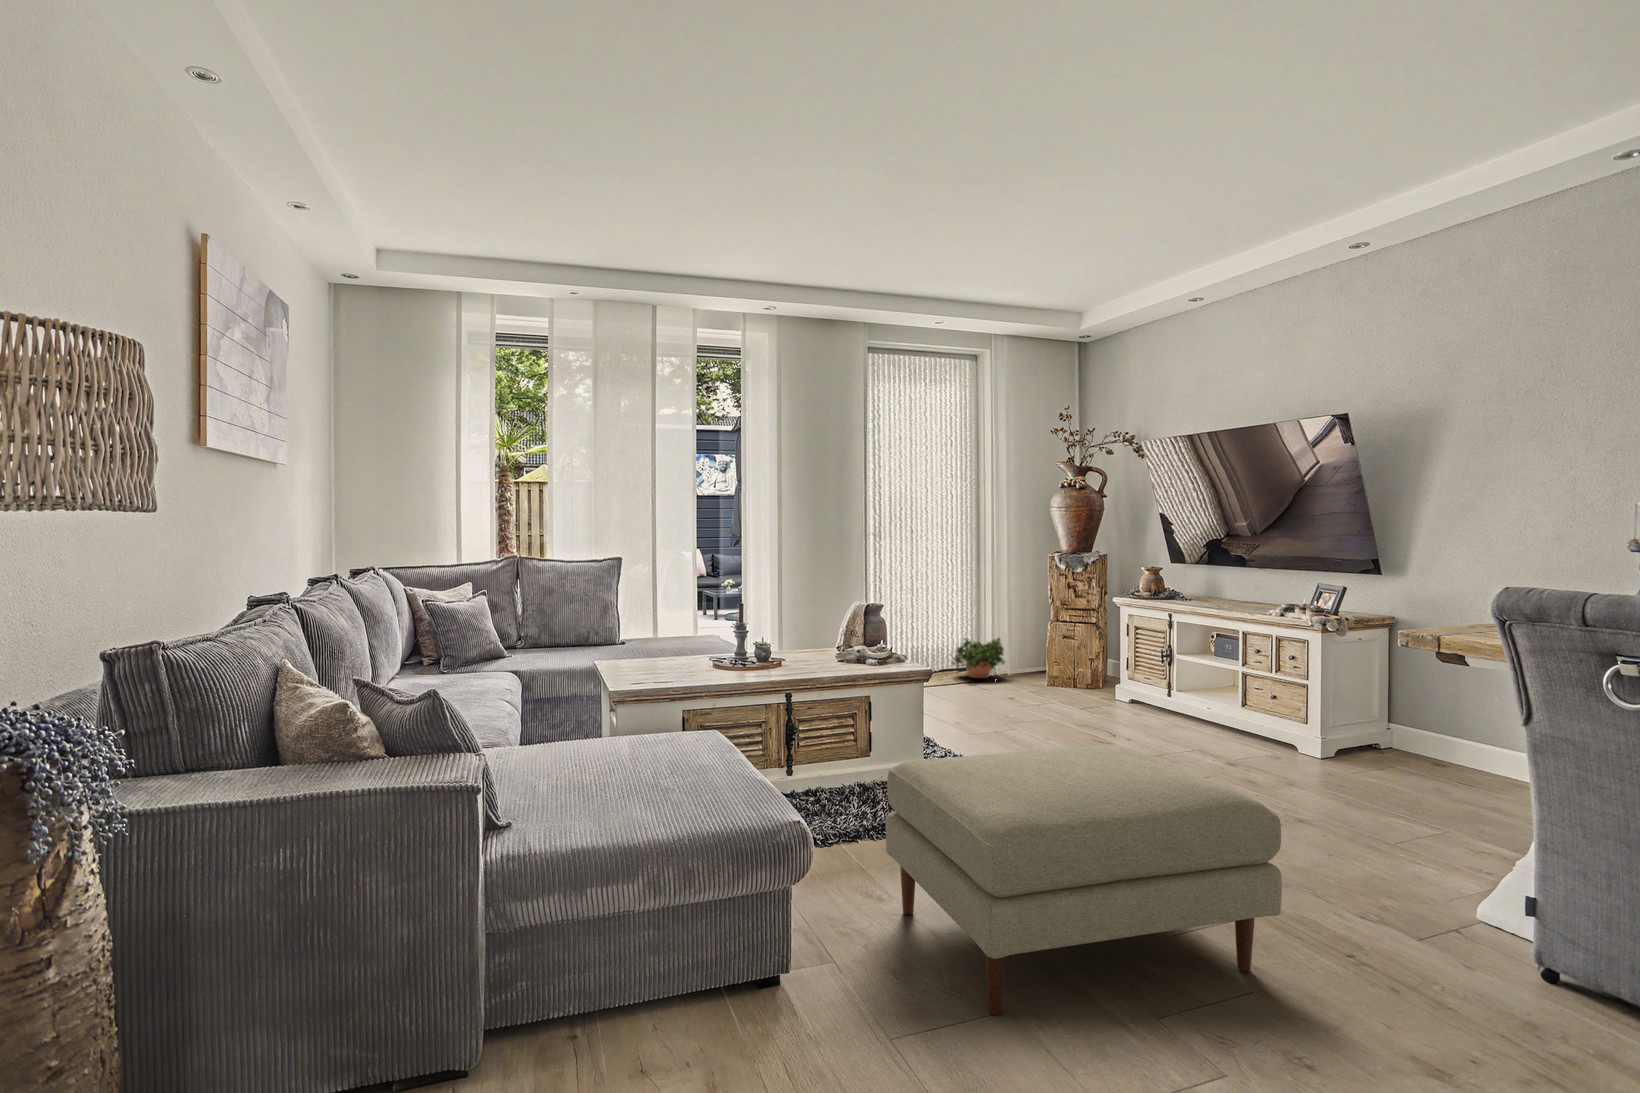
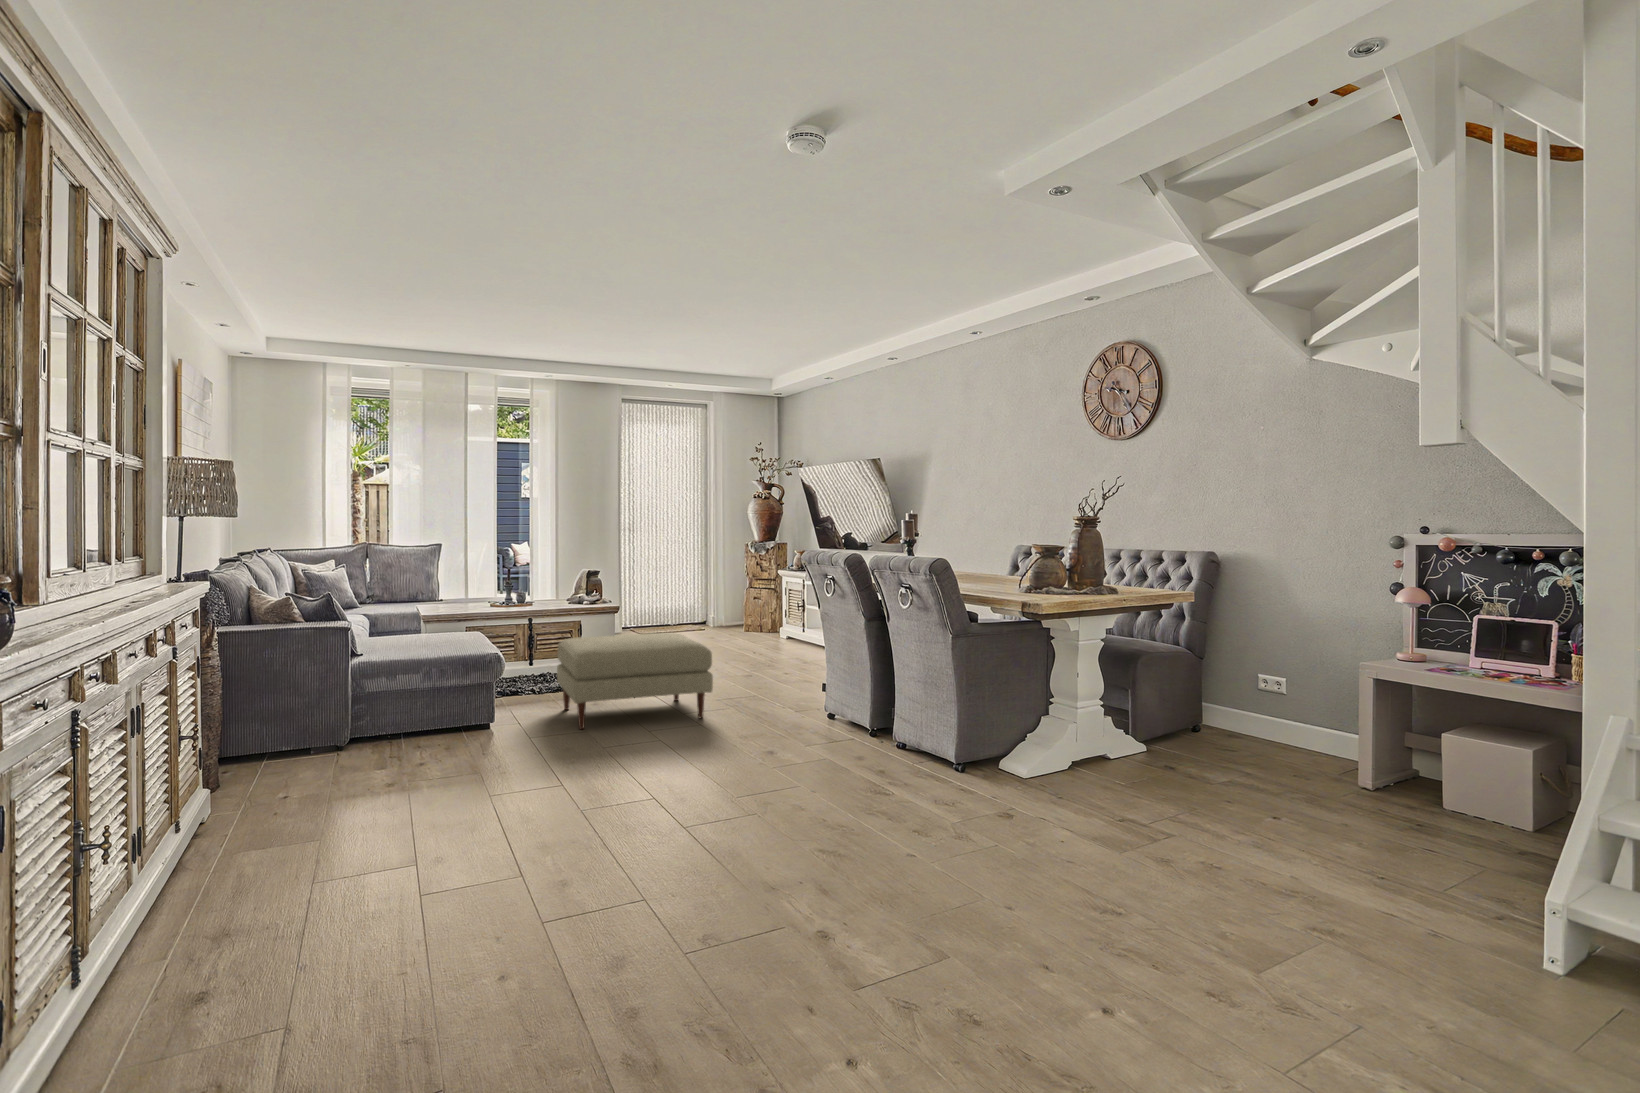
potted plant: present [952,638,1005,678] -> none [682,599,720,629]

